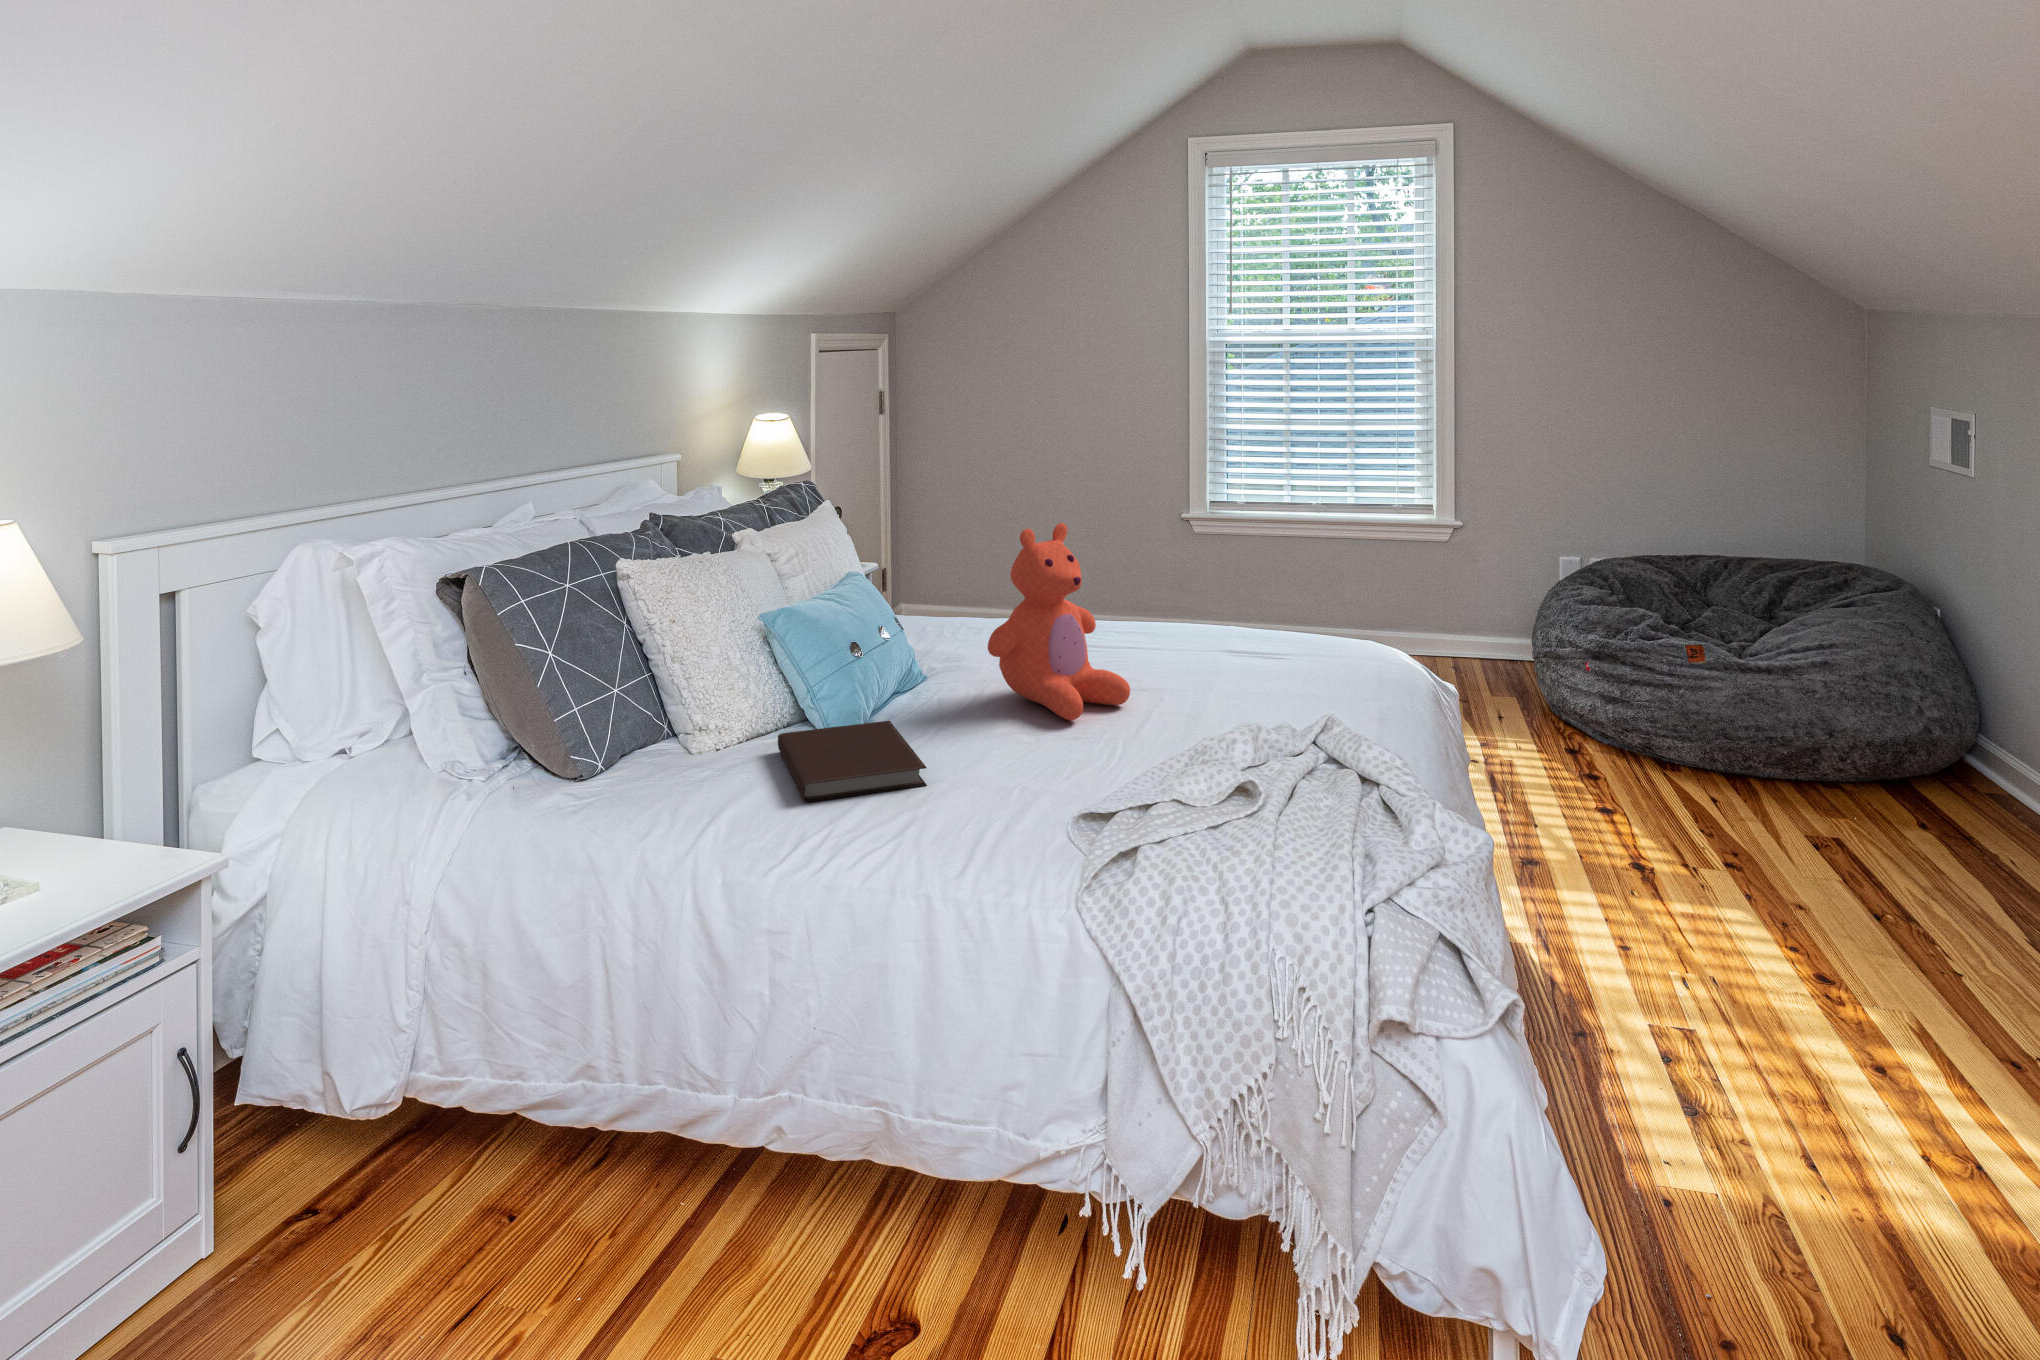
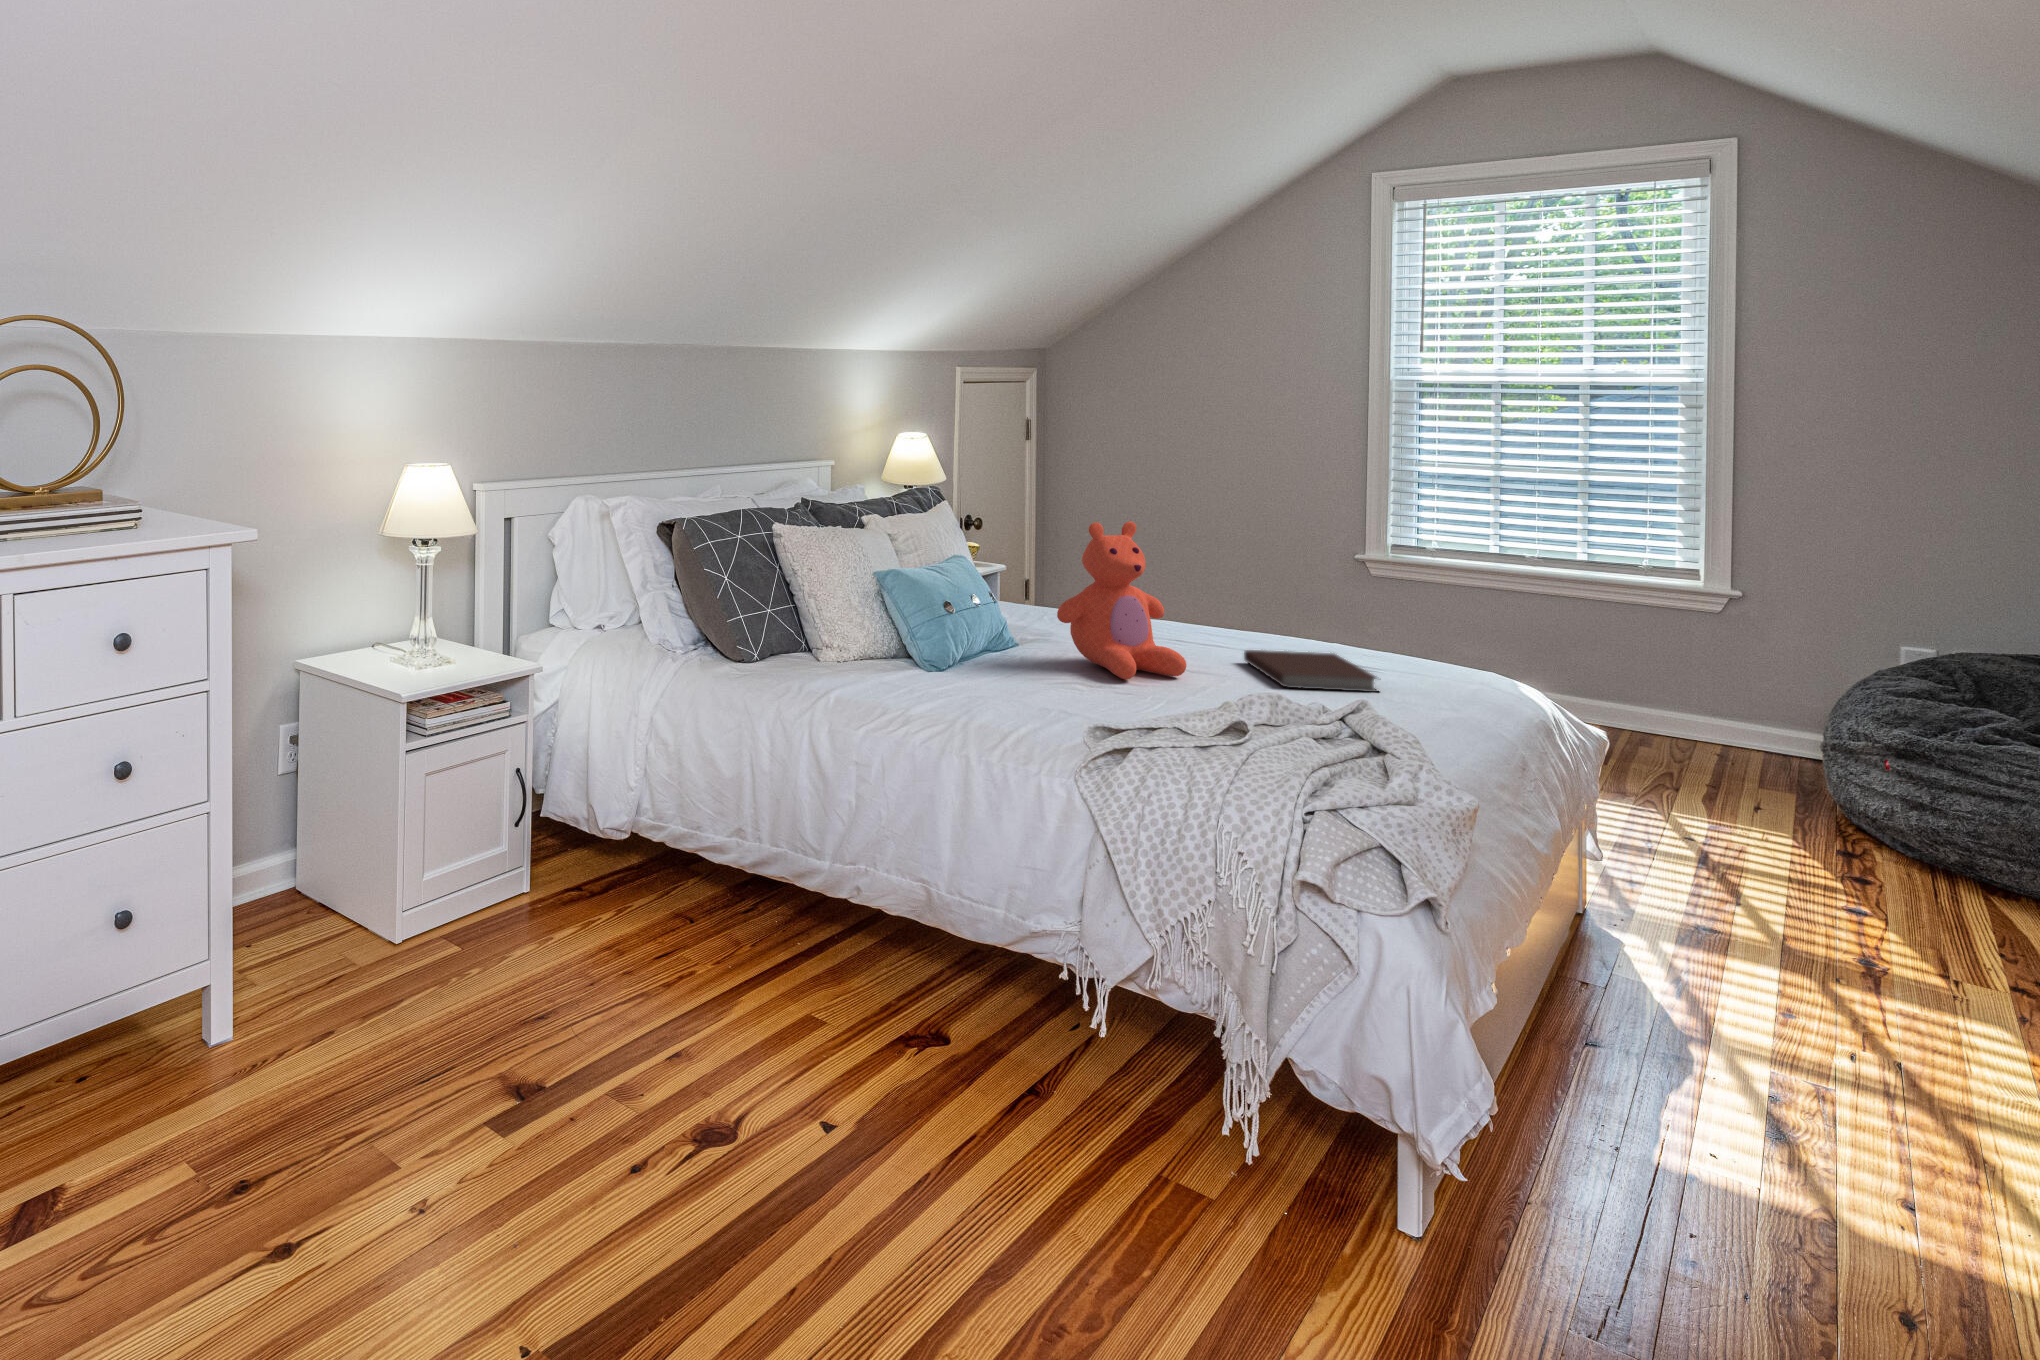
notebook: present [778,721,927,801] -> present [1244,650,1377,692]

